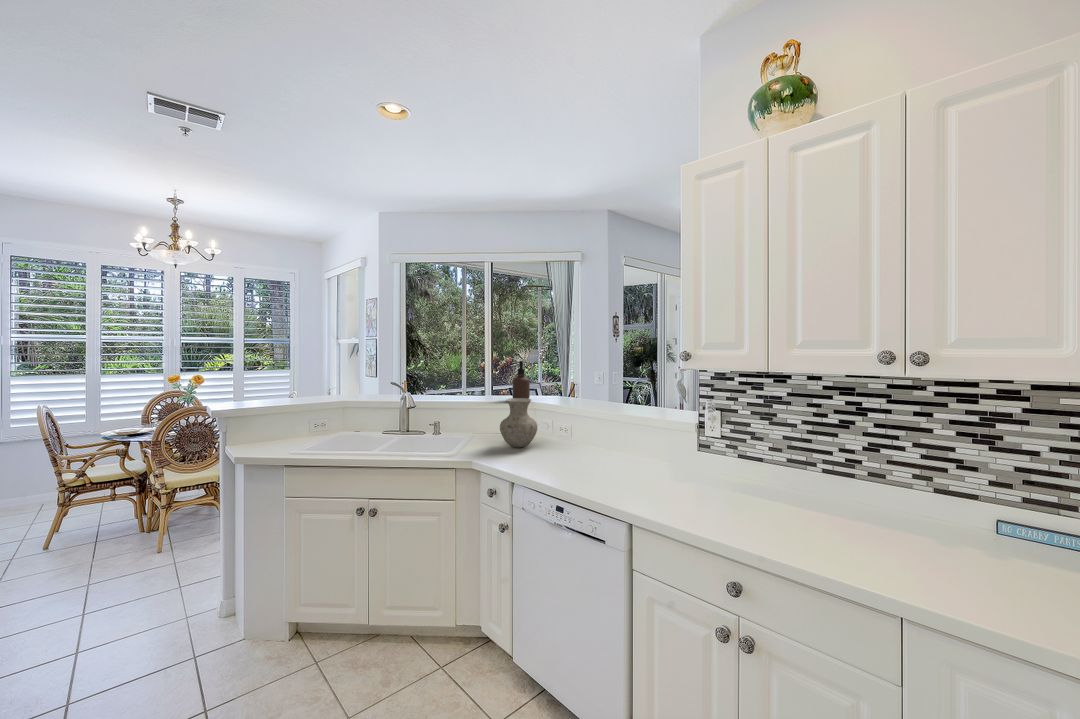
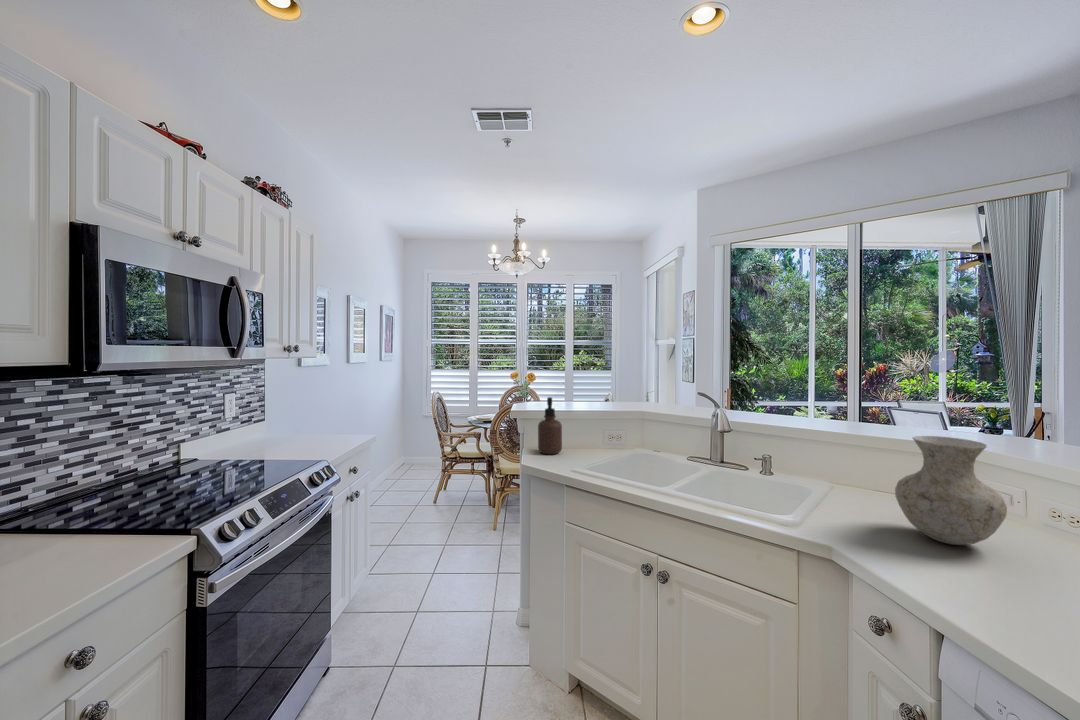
soap dispenser: present [512,361,530,399] -> present [538,397,562,454]

